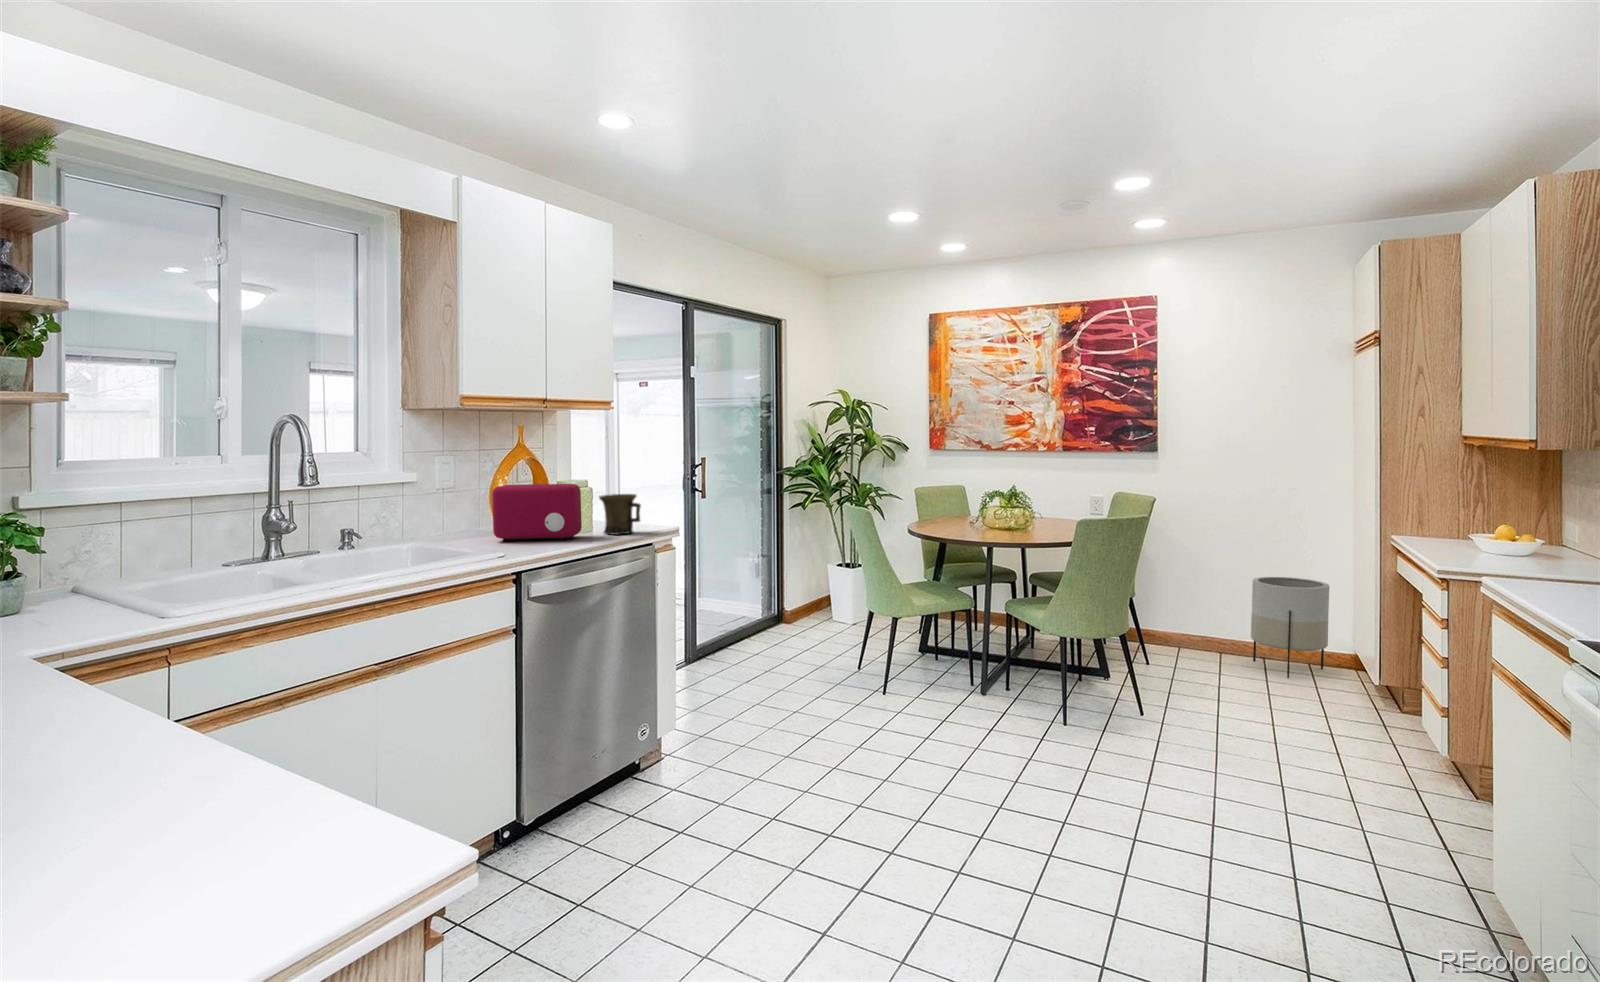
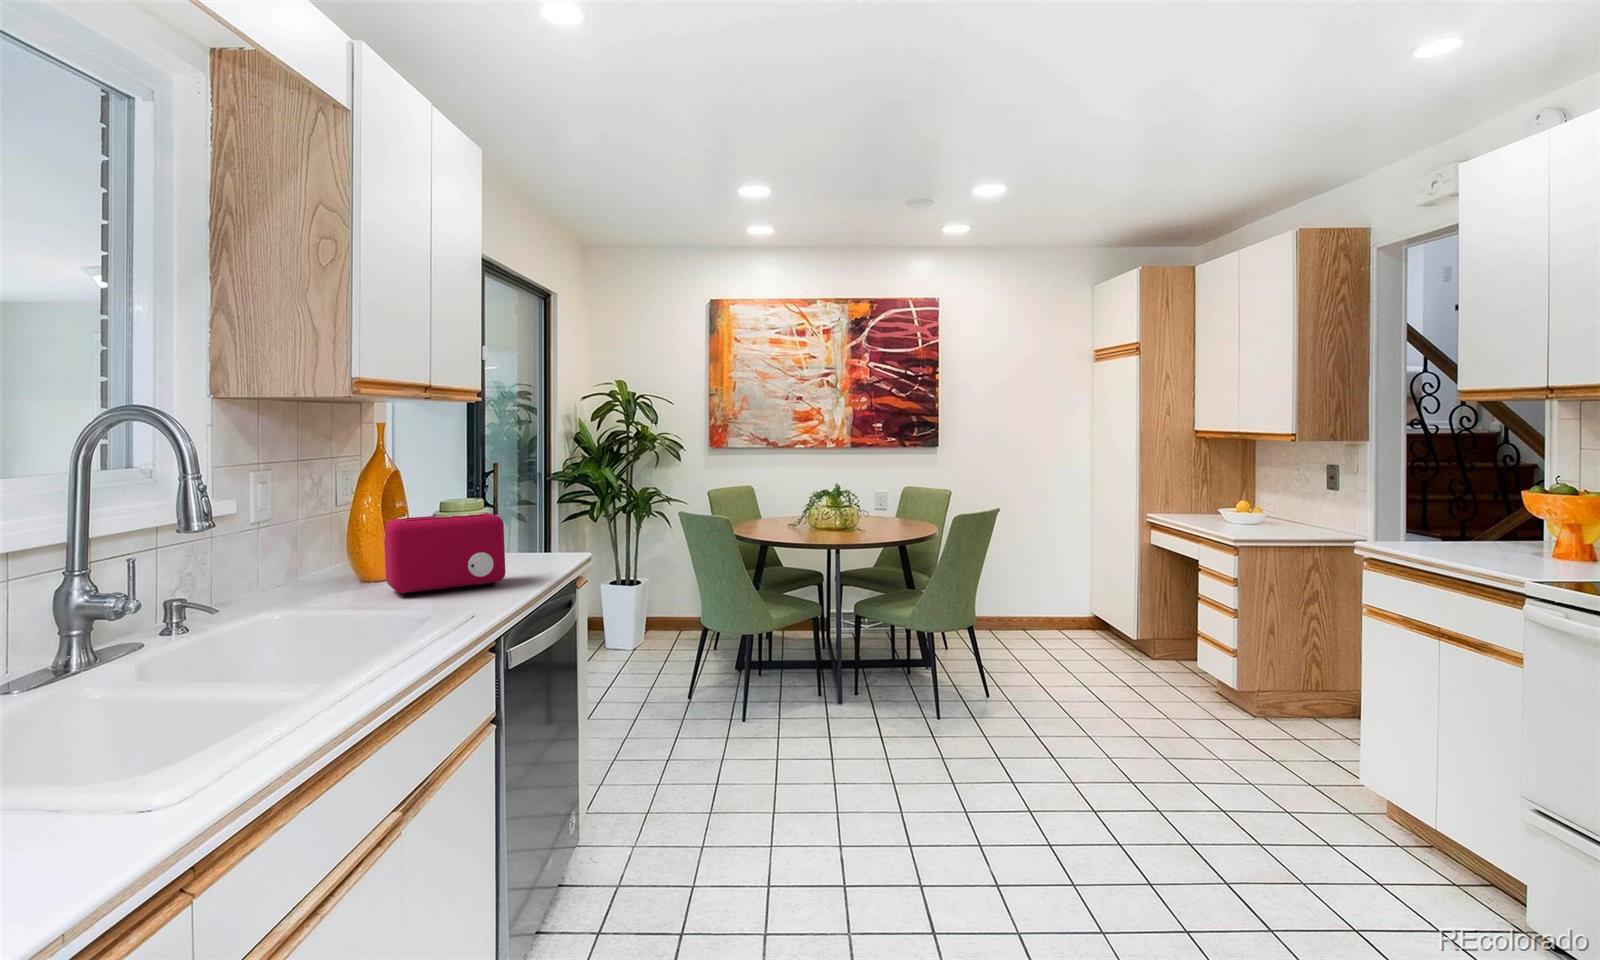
mug: present [599,494,641,535] -> none [507,520,565,573]
planter: present [1251,577,1329,678] -> none [1026,557,1087,646]

